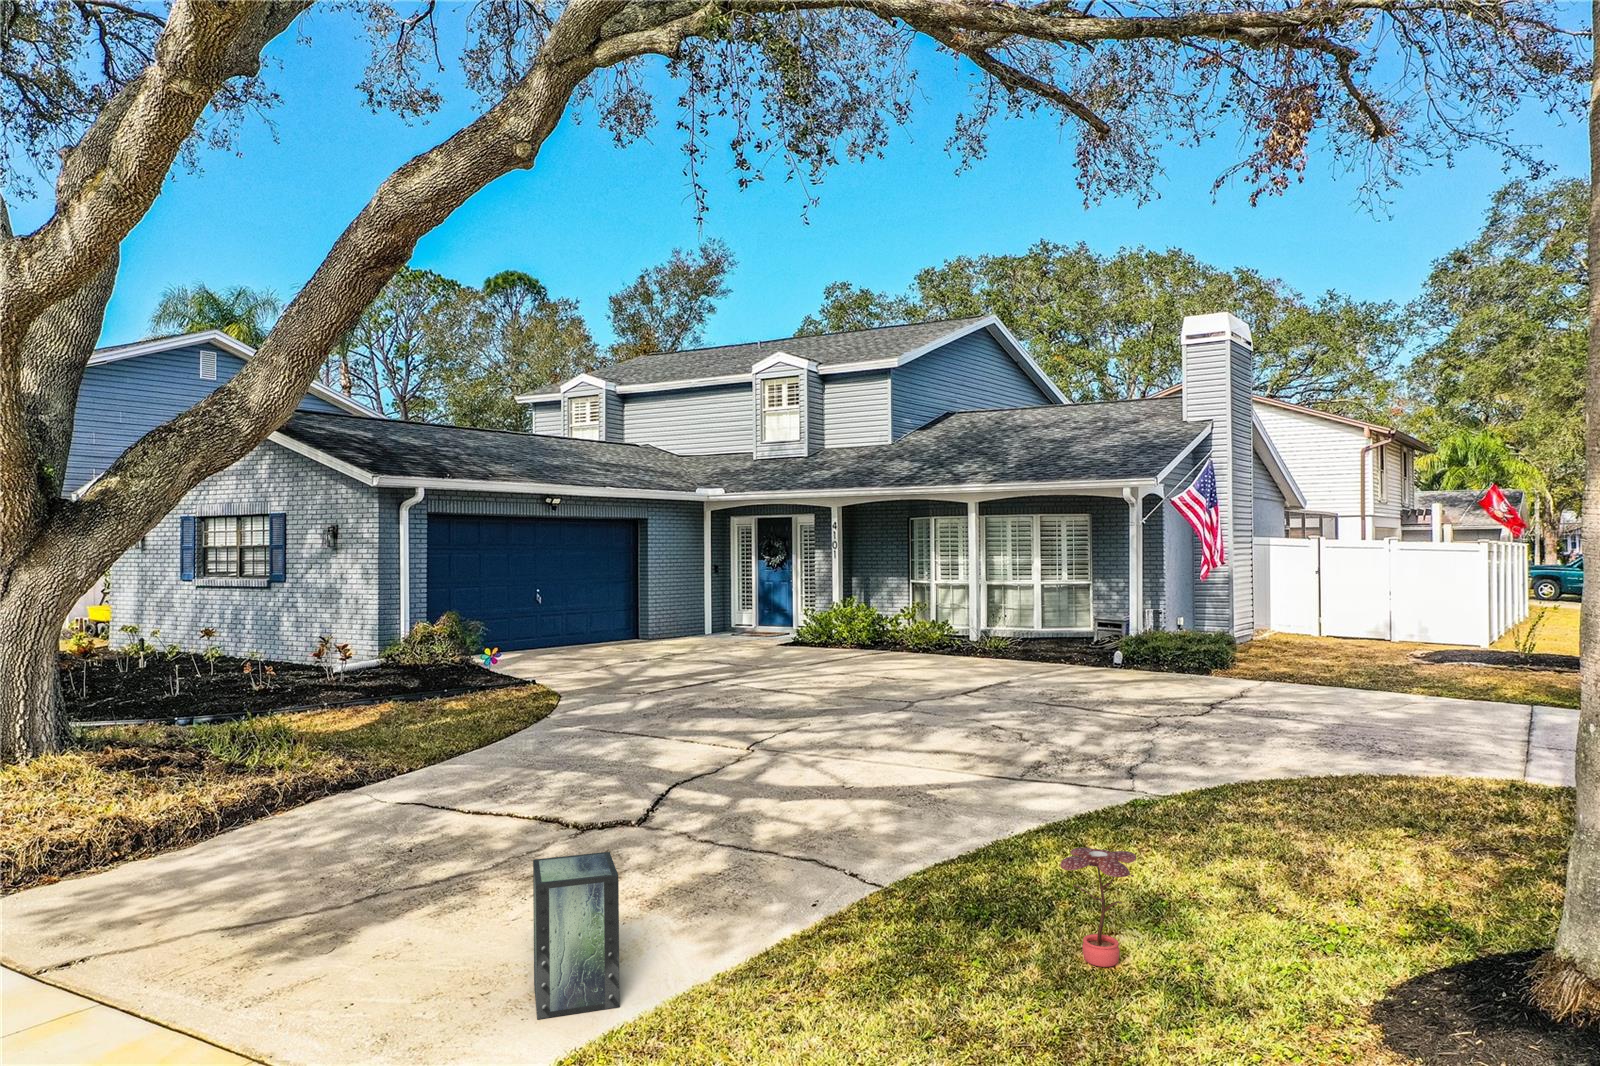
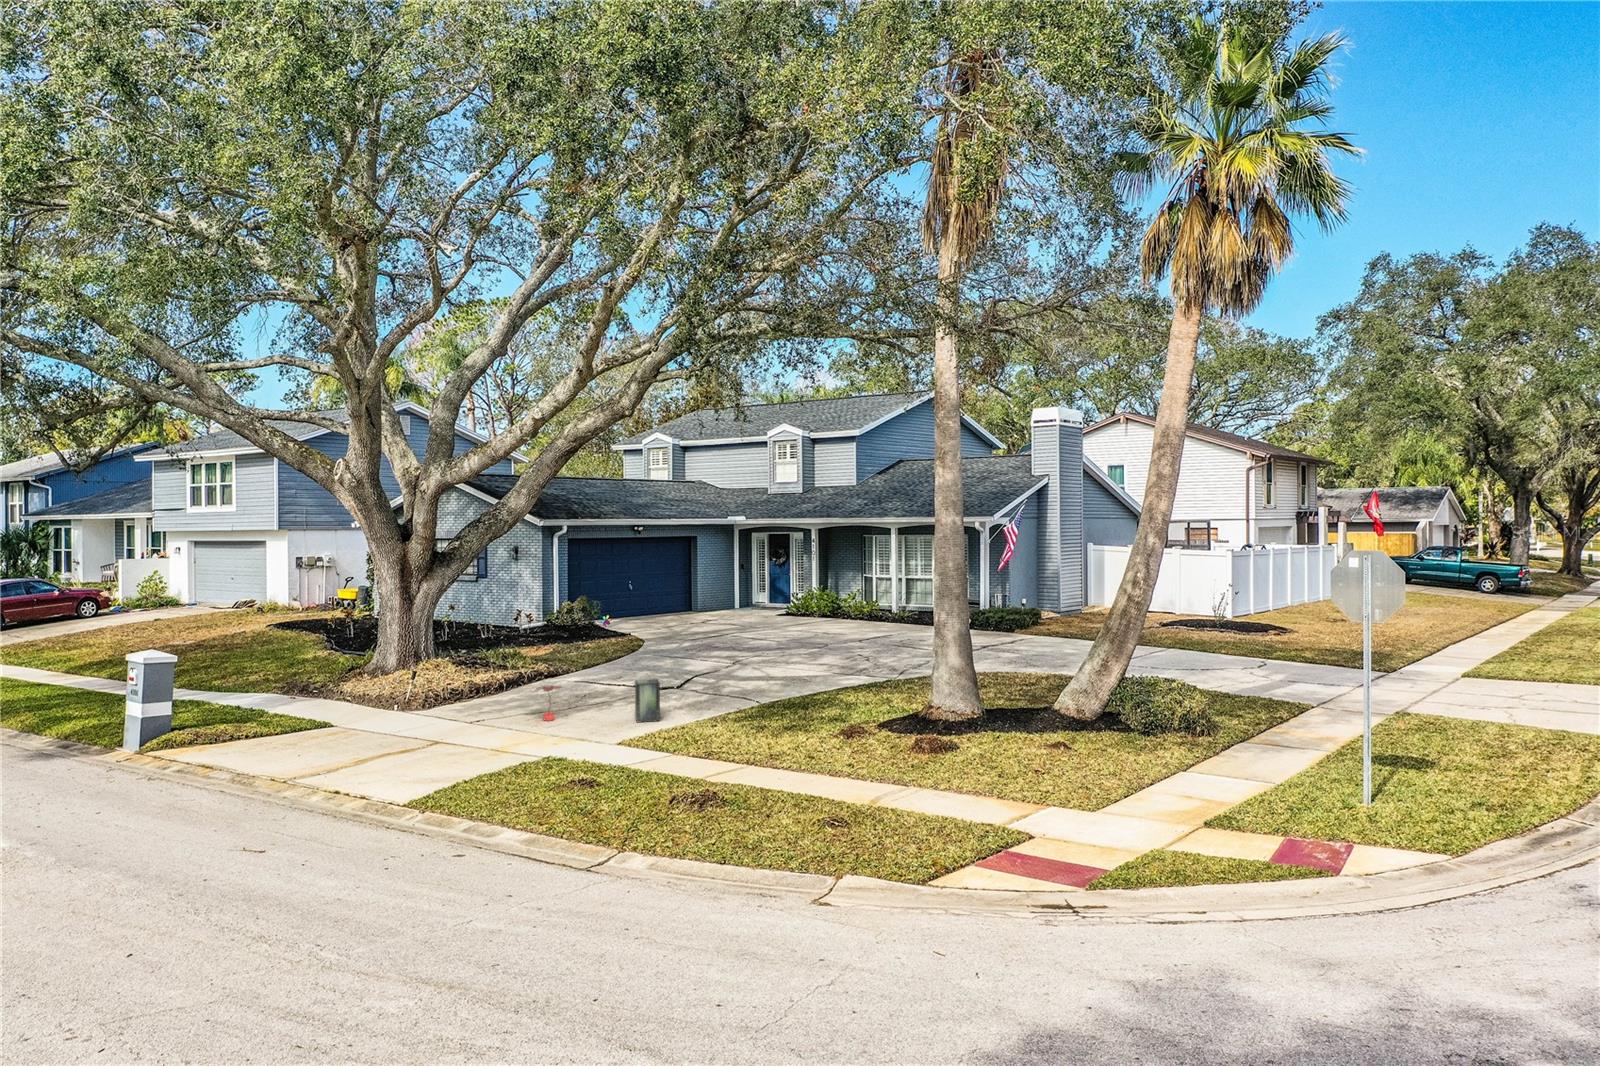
potted plant: present [1060,848,1136,967] -> present [536,685,561,721]

